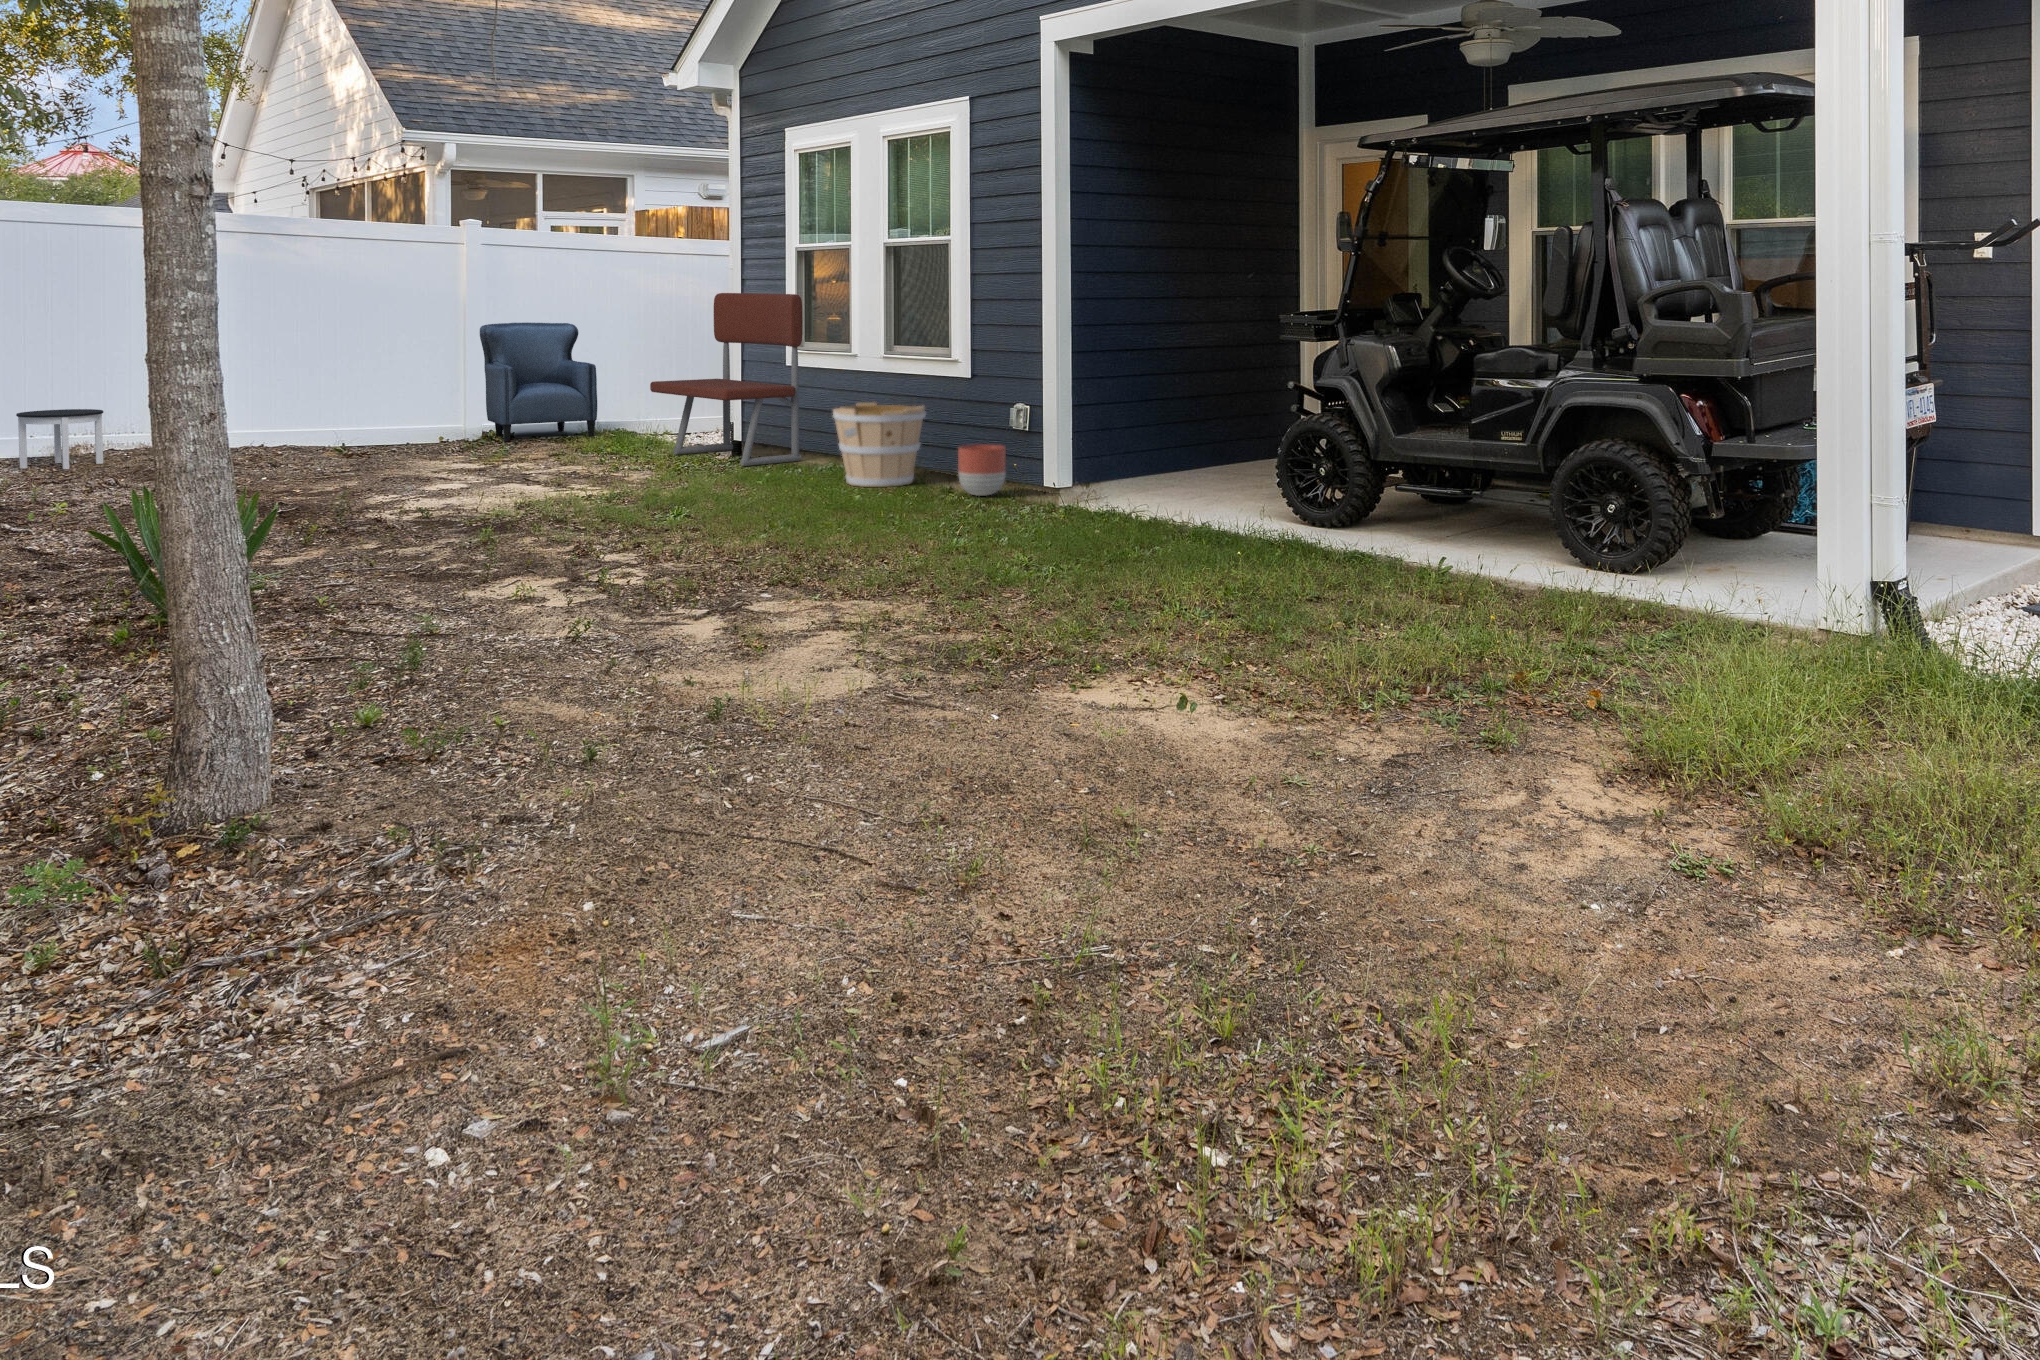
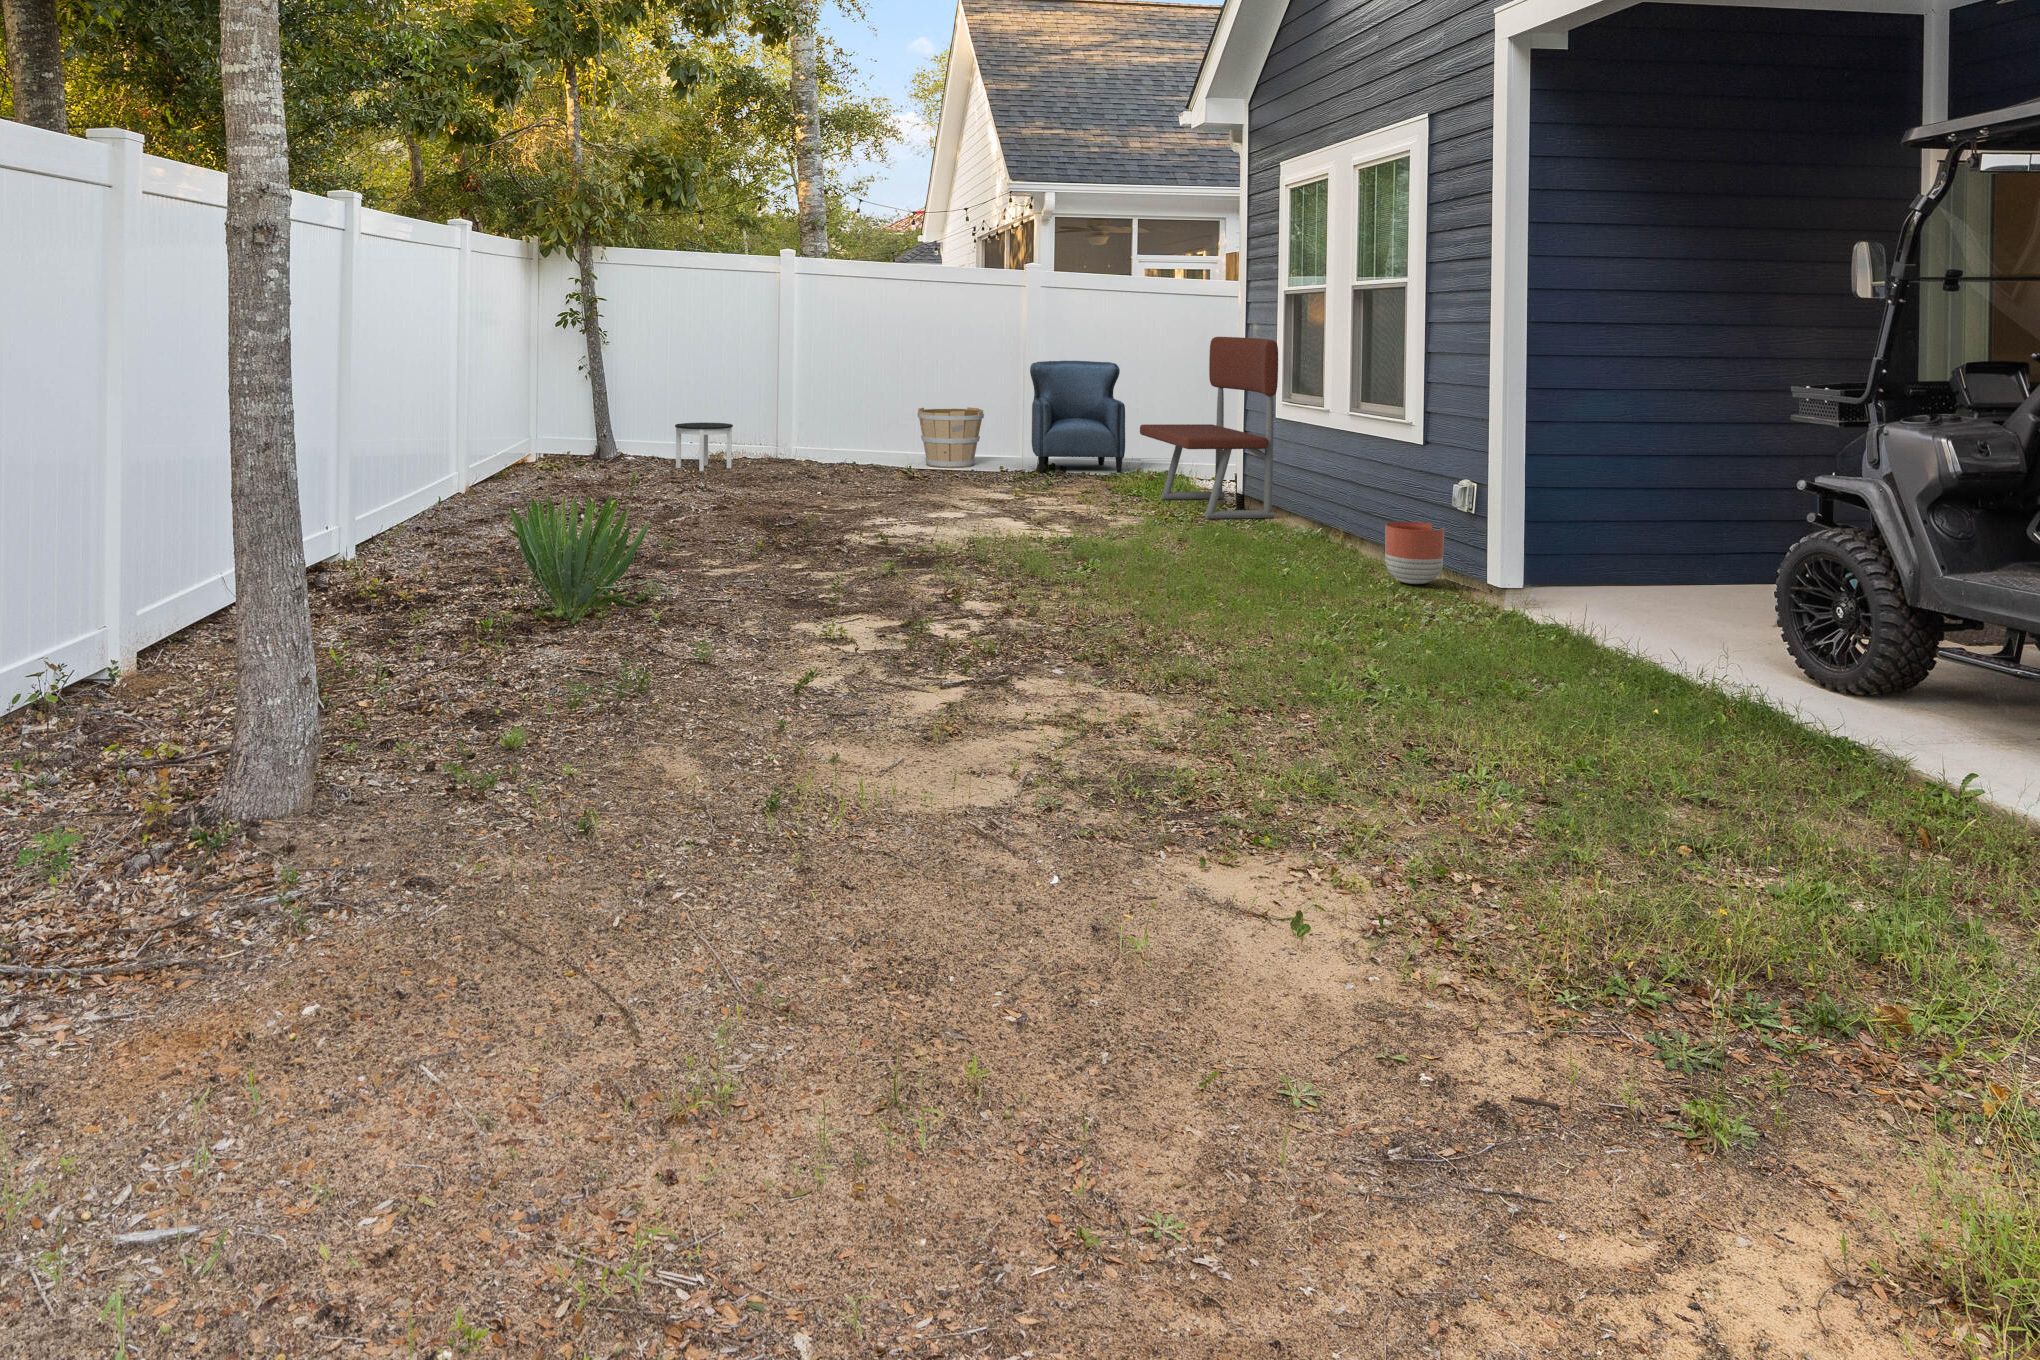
wooden bucket: present [833,402,926,487] -> present [917,407,984,468]

